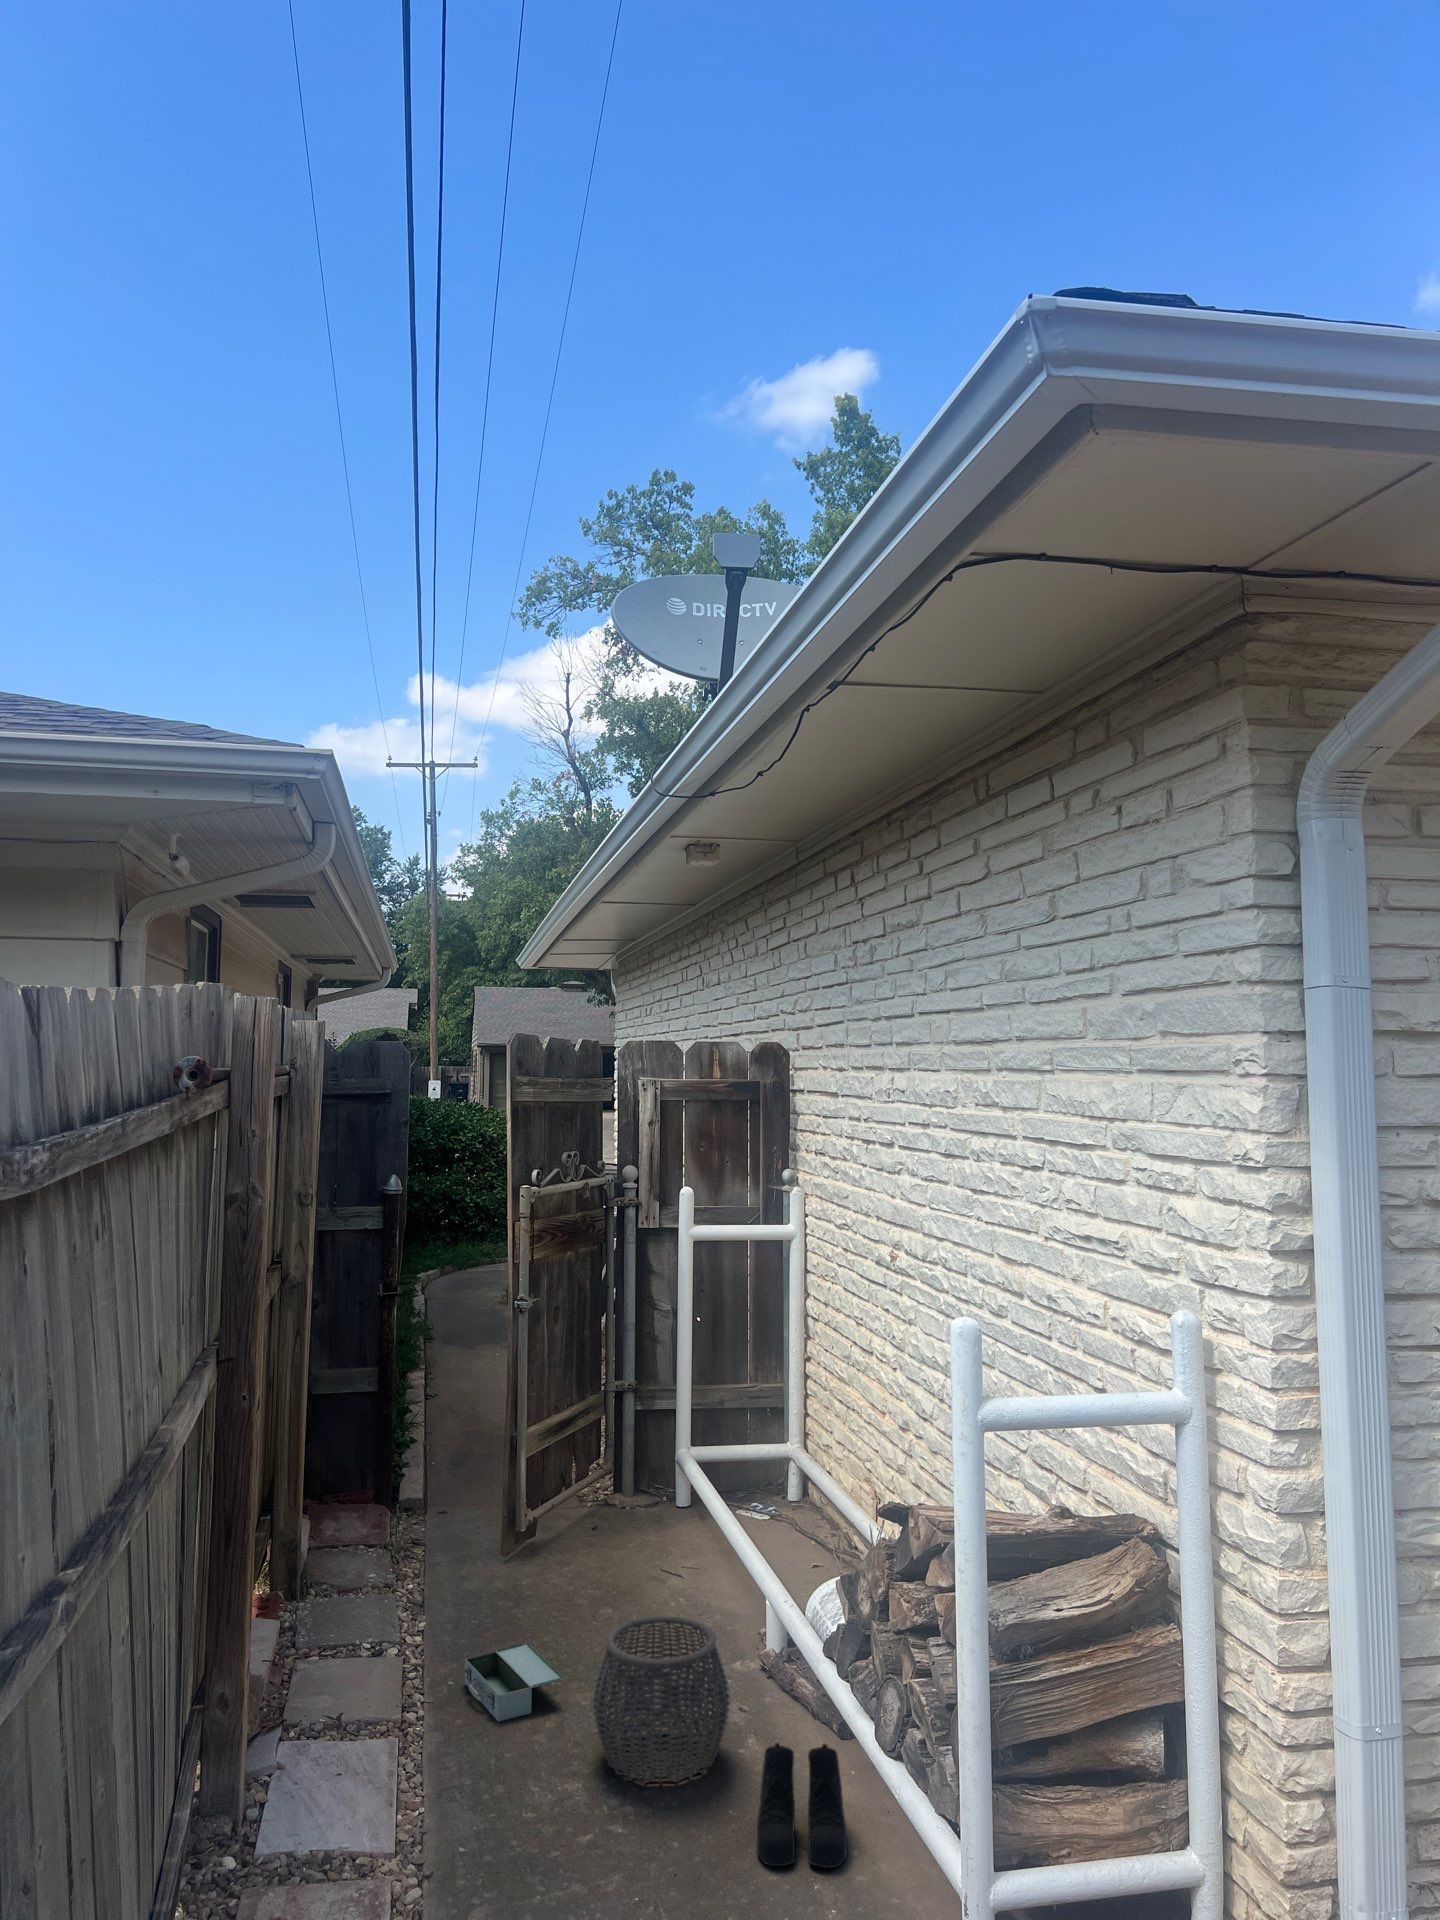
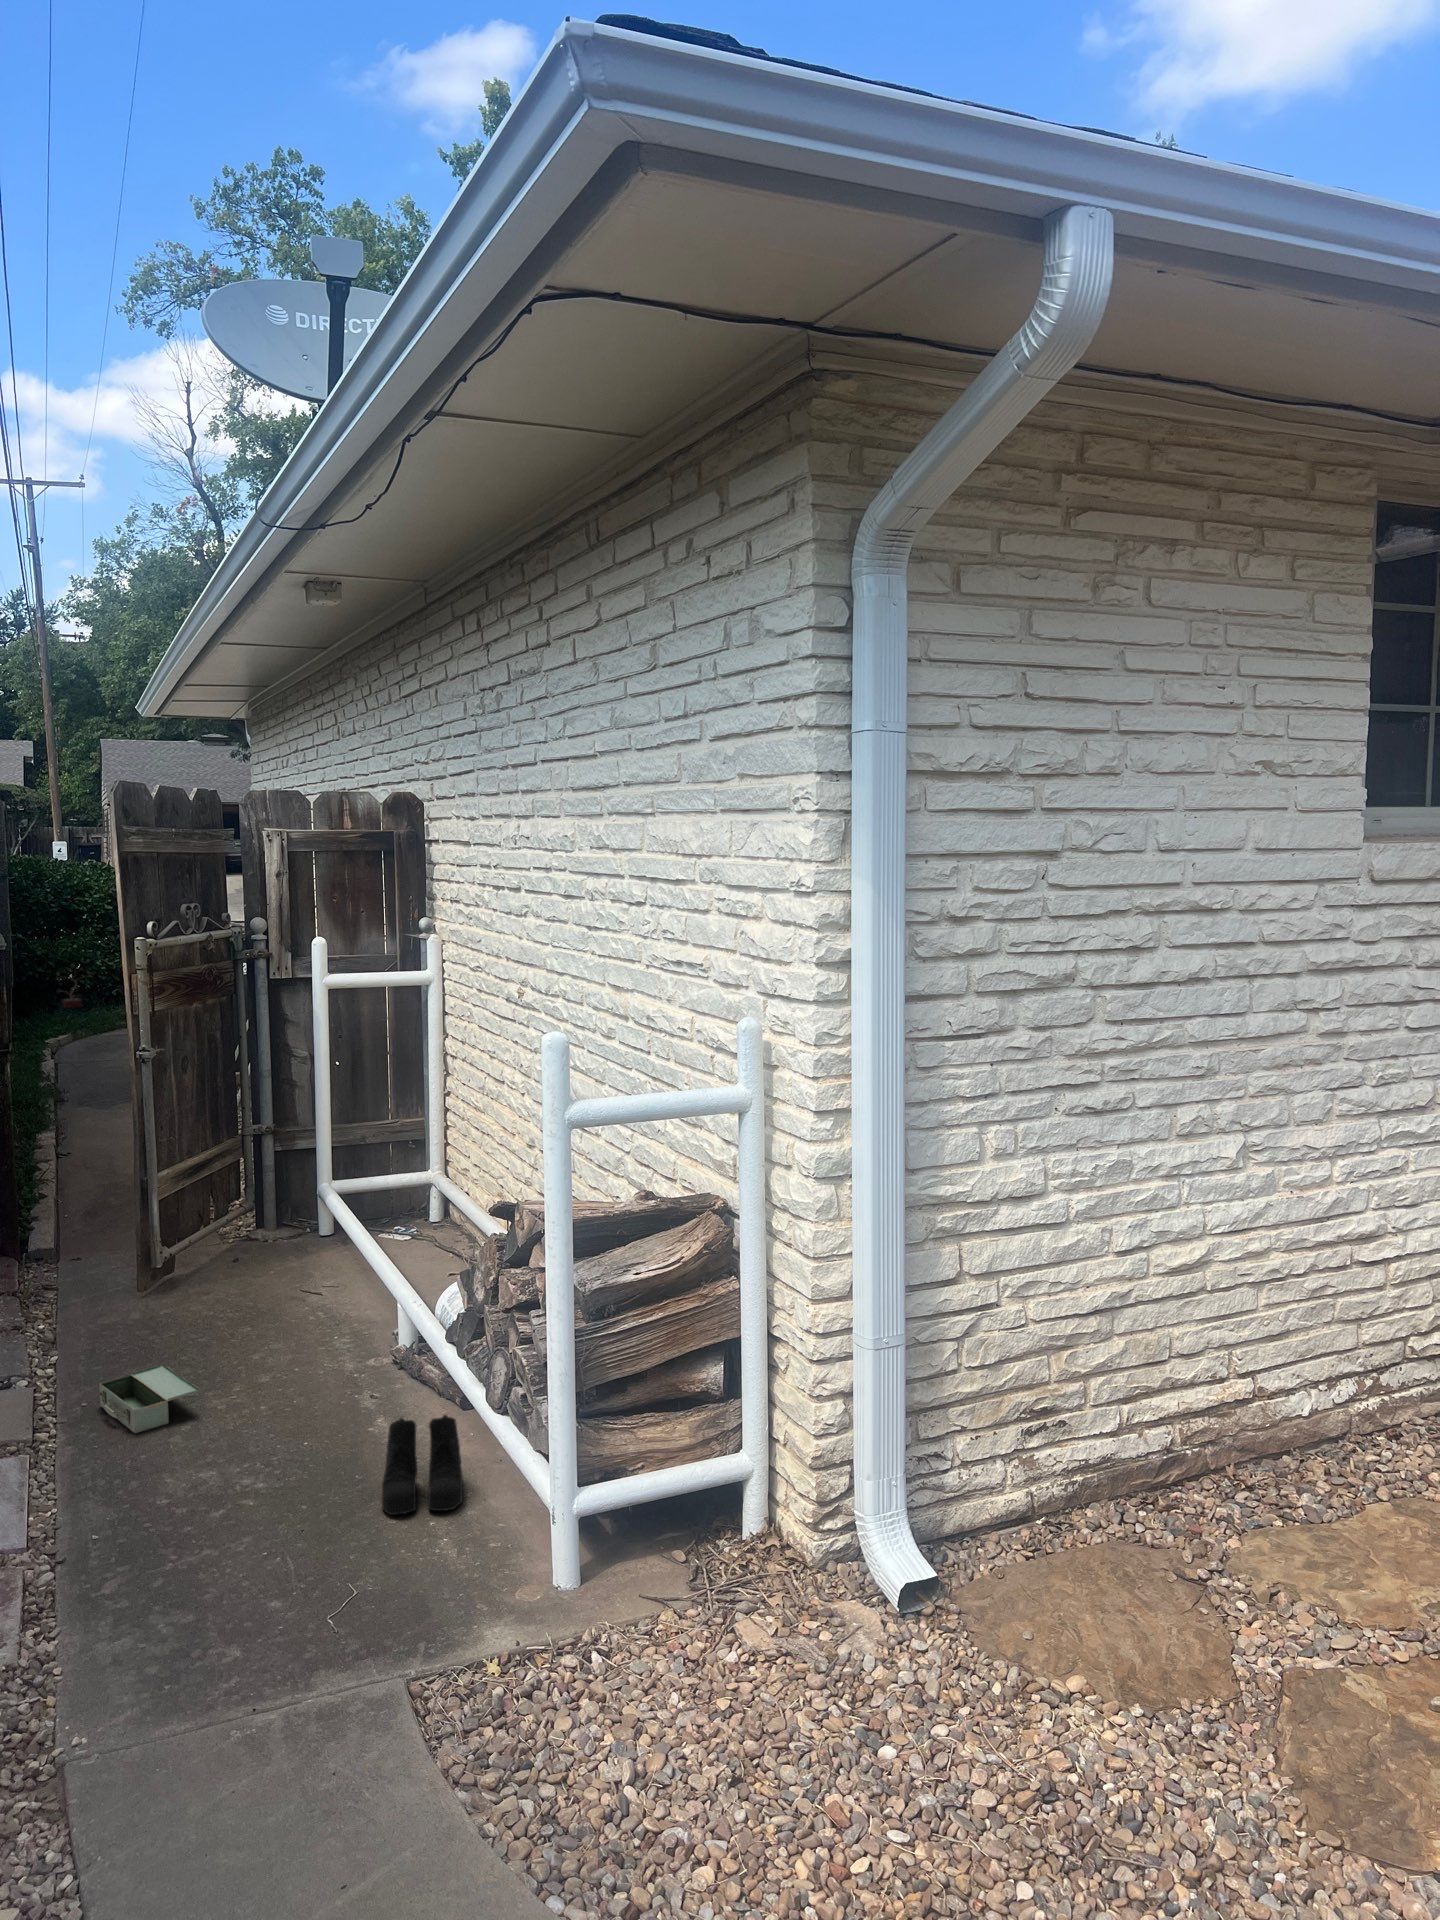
potted plant: none [431,1196,470,1239] -> present [58,964,91,1008]
woven basket: present [592,1616,730,1783] -> none [227,1324,360,1467]

